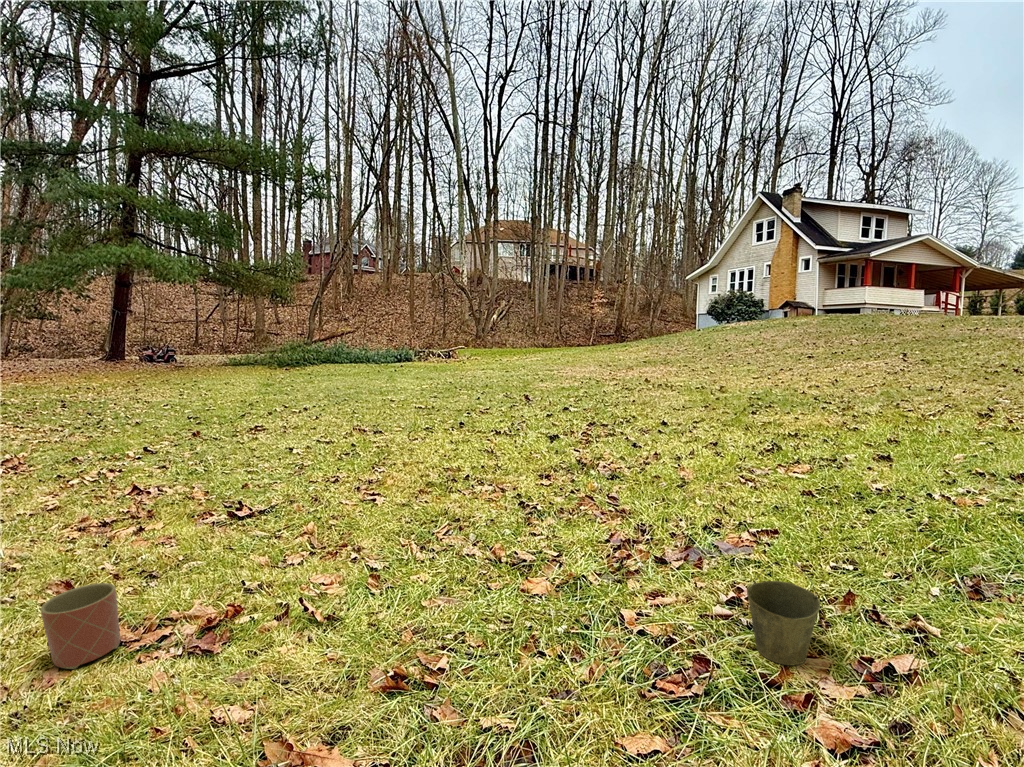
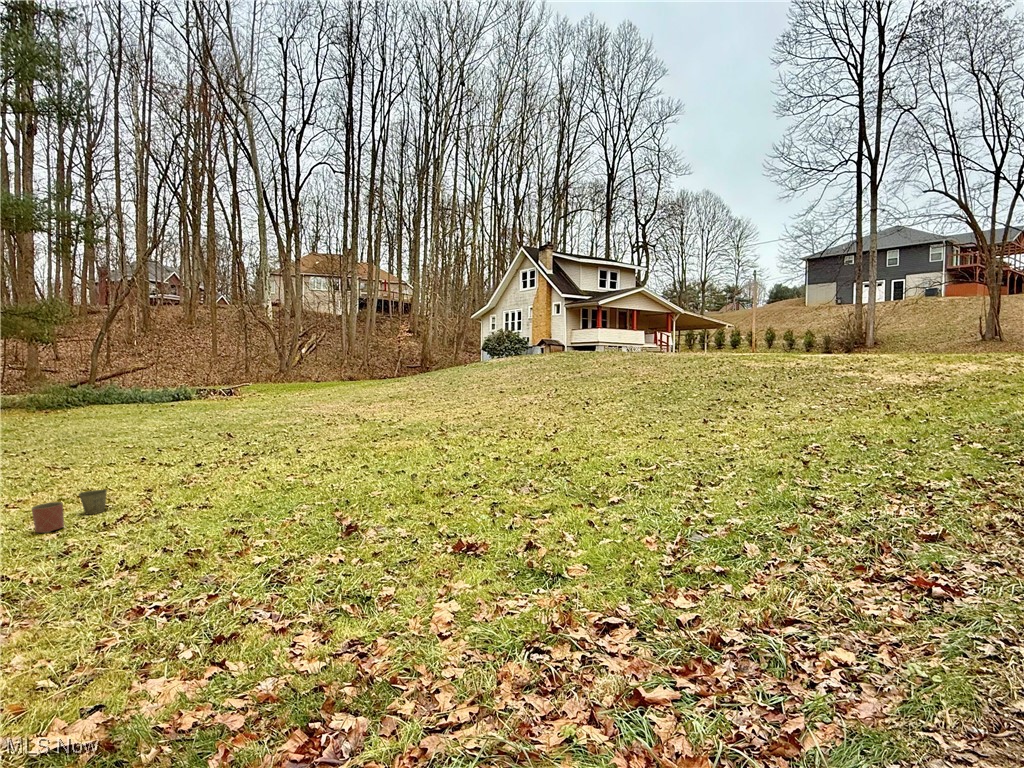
bucket: present [747,559,820,665] -> present [79,489,107,514]

